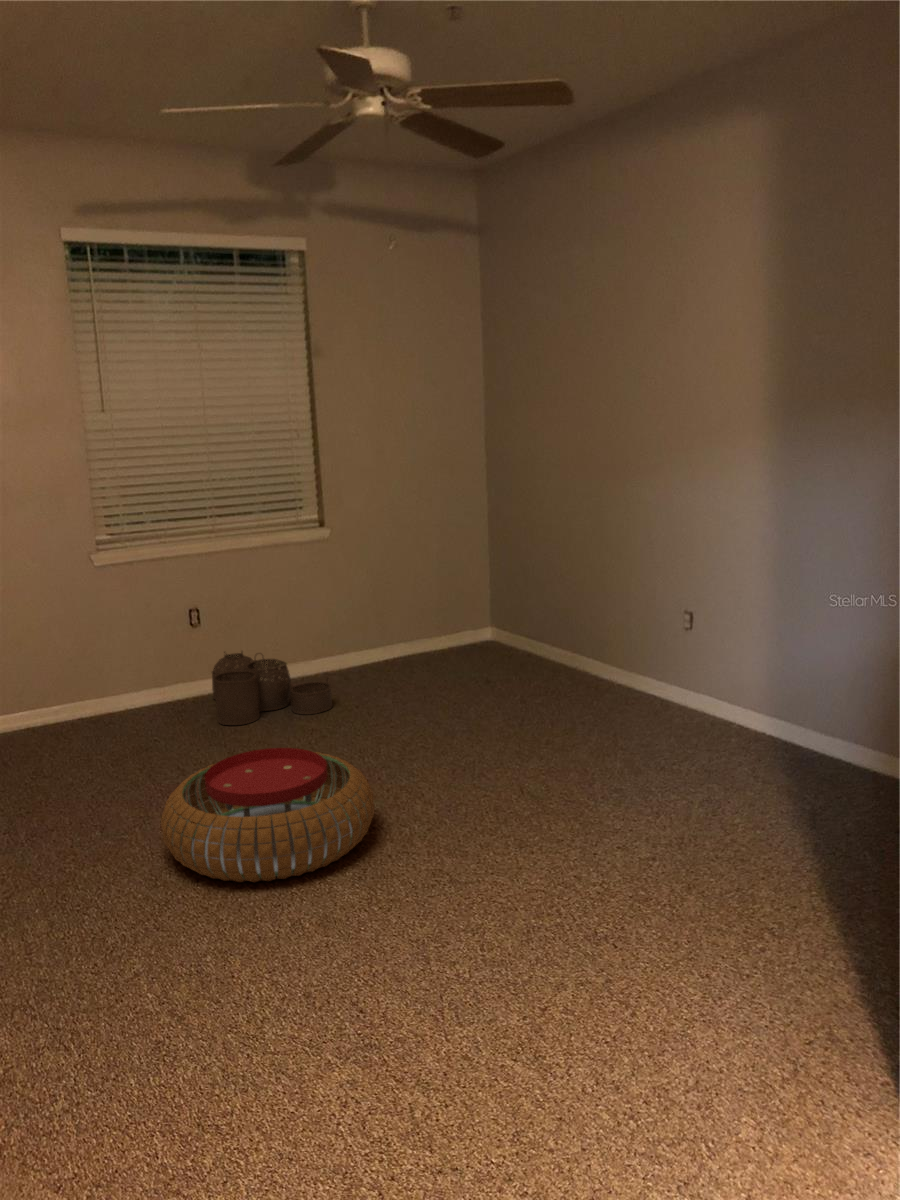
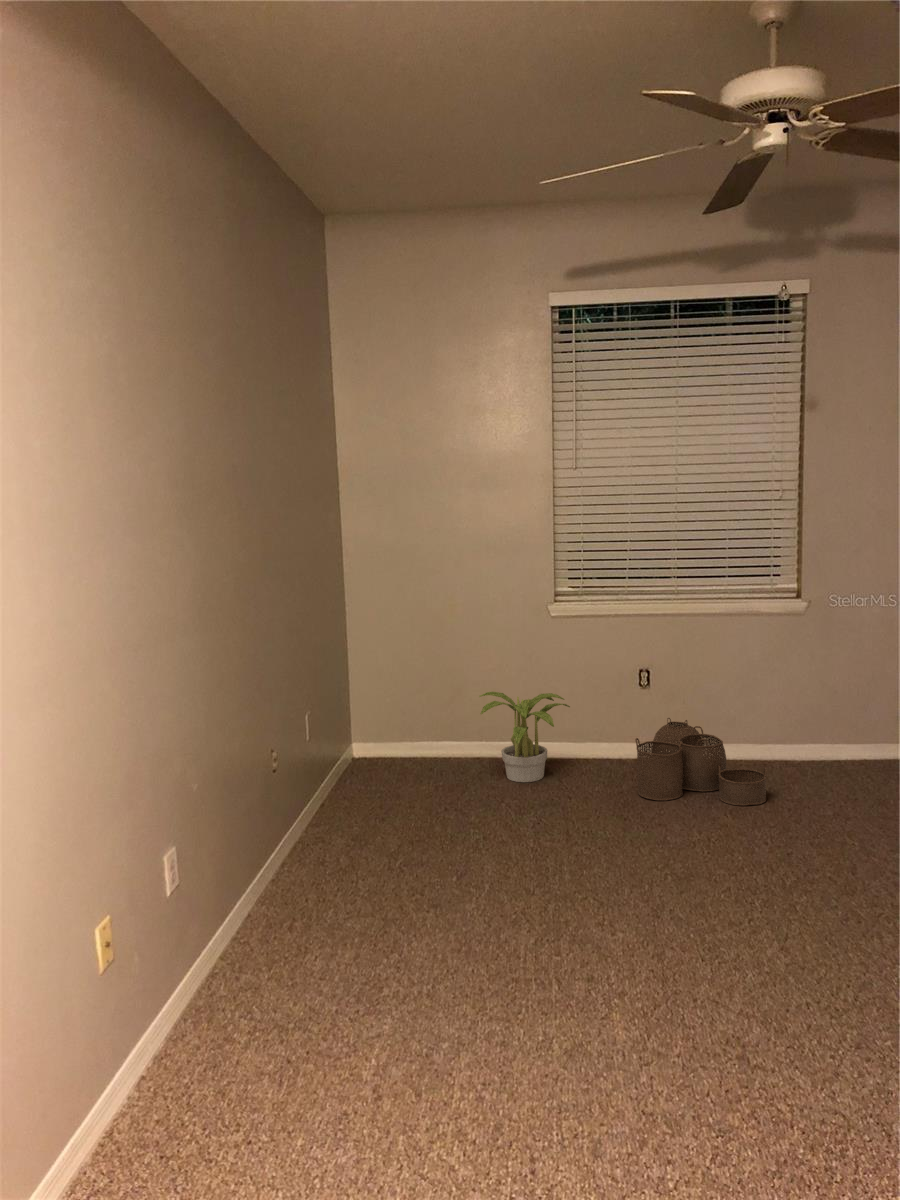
potted plant: none [33,643,130,739] -> present [479,692,570,782]
pouf: present [161,748,374,882] -> none [480,837,708,989]

